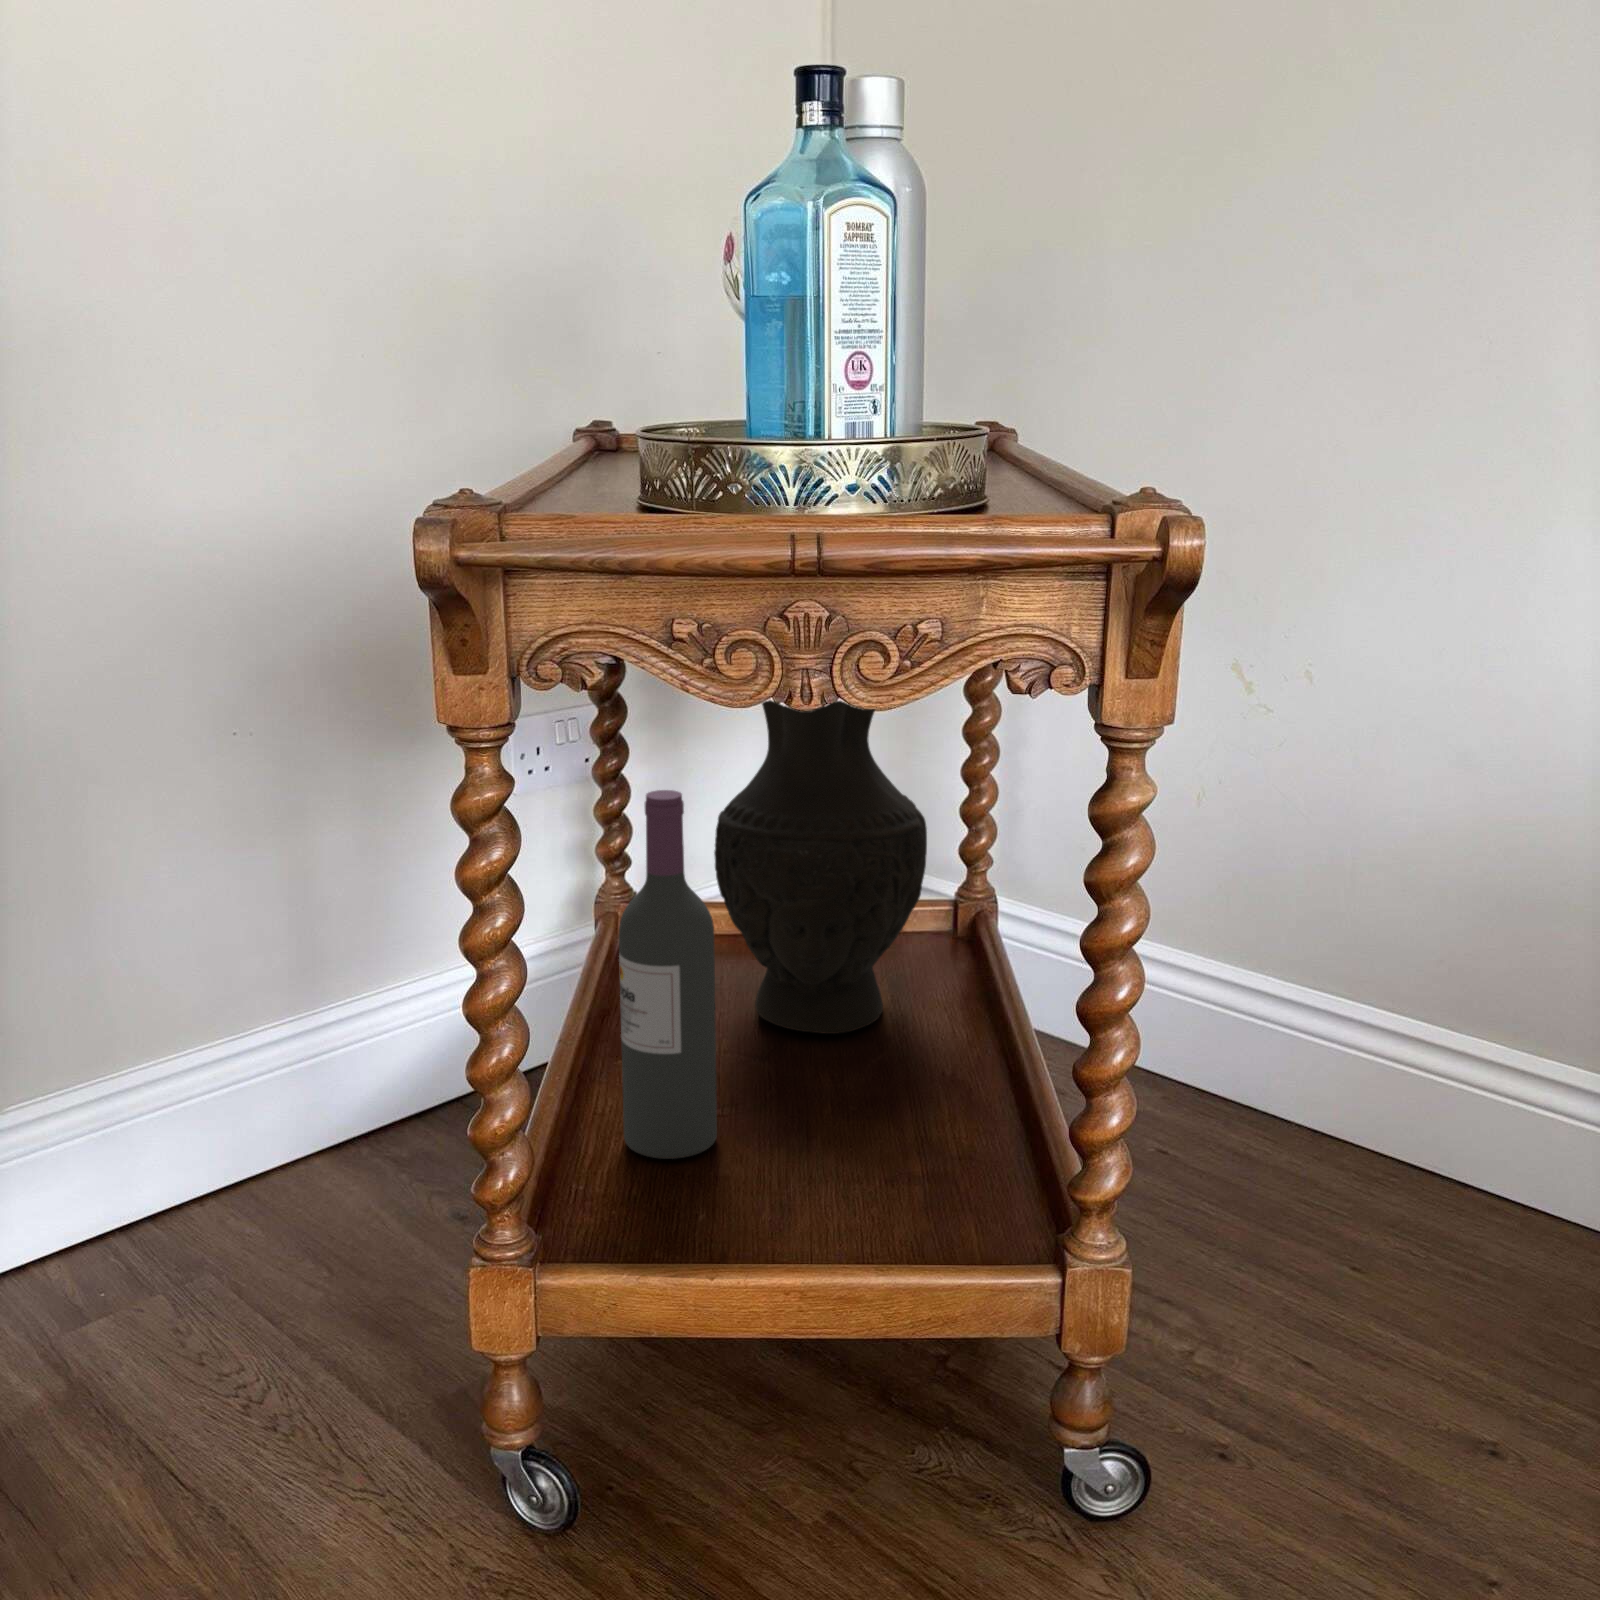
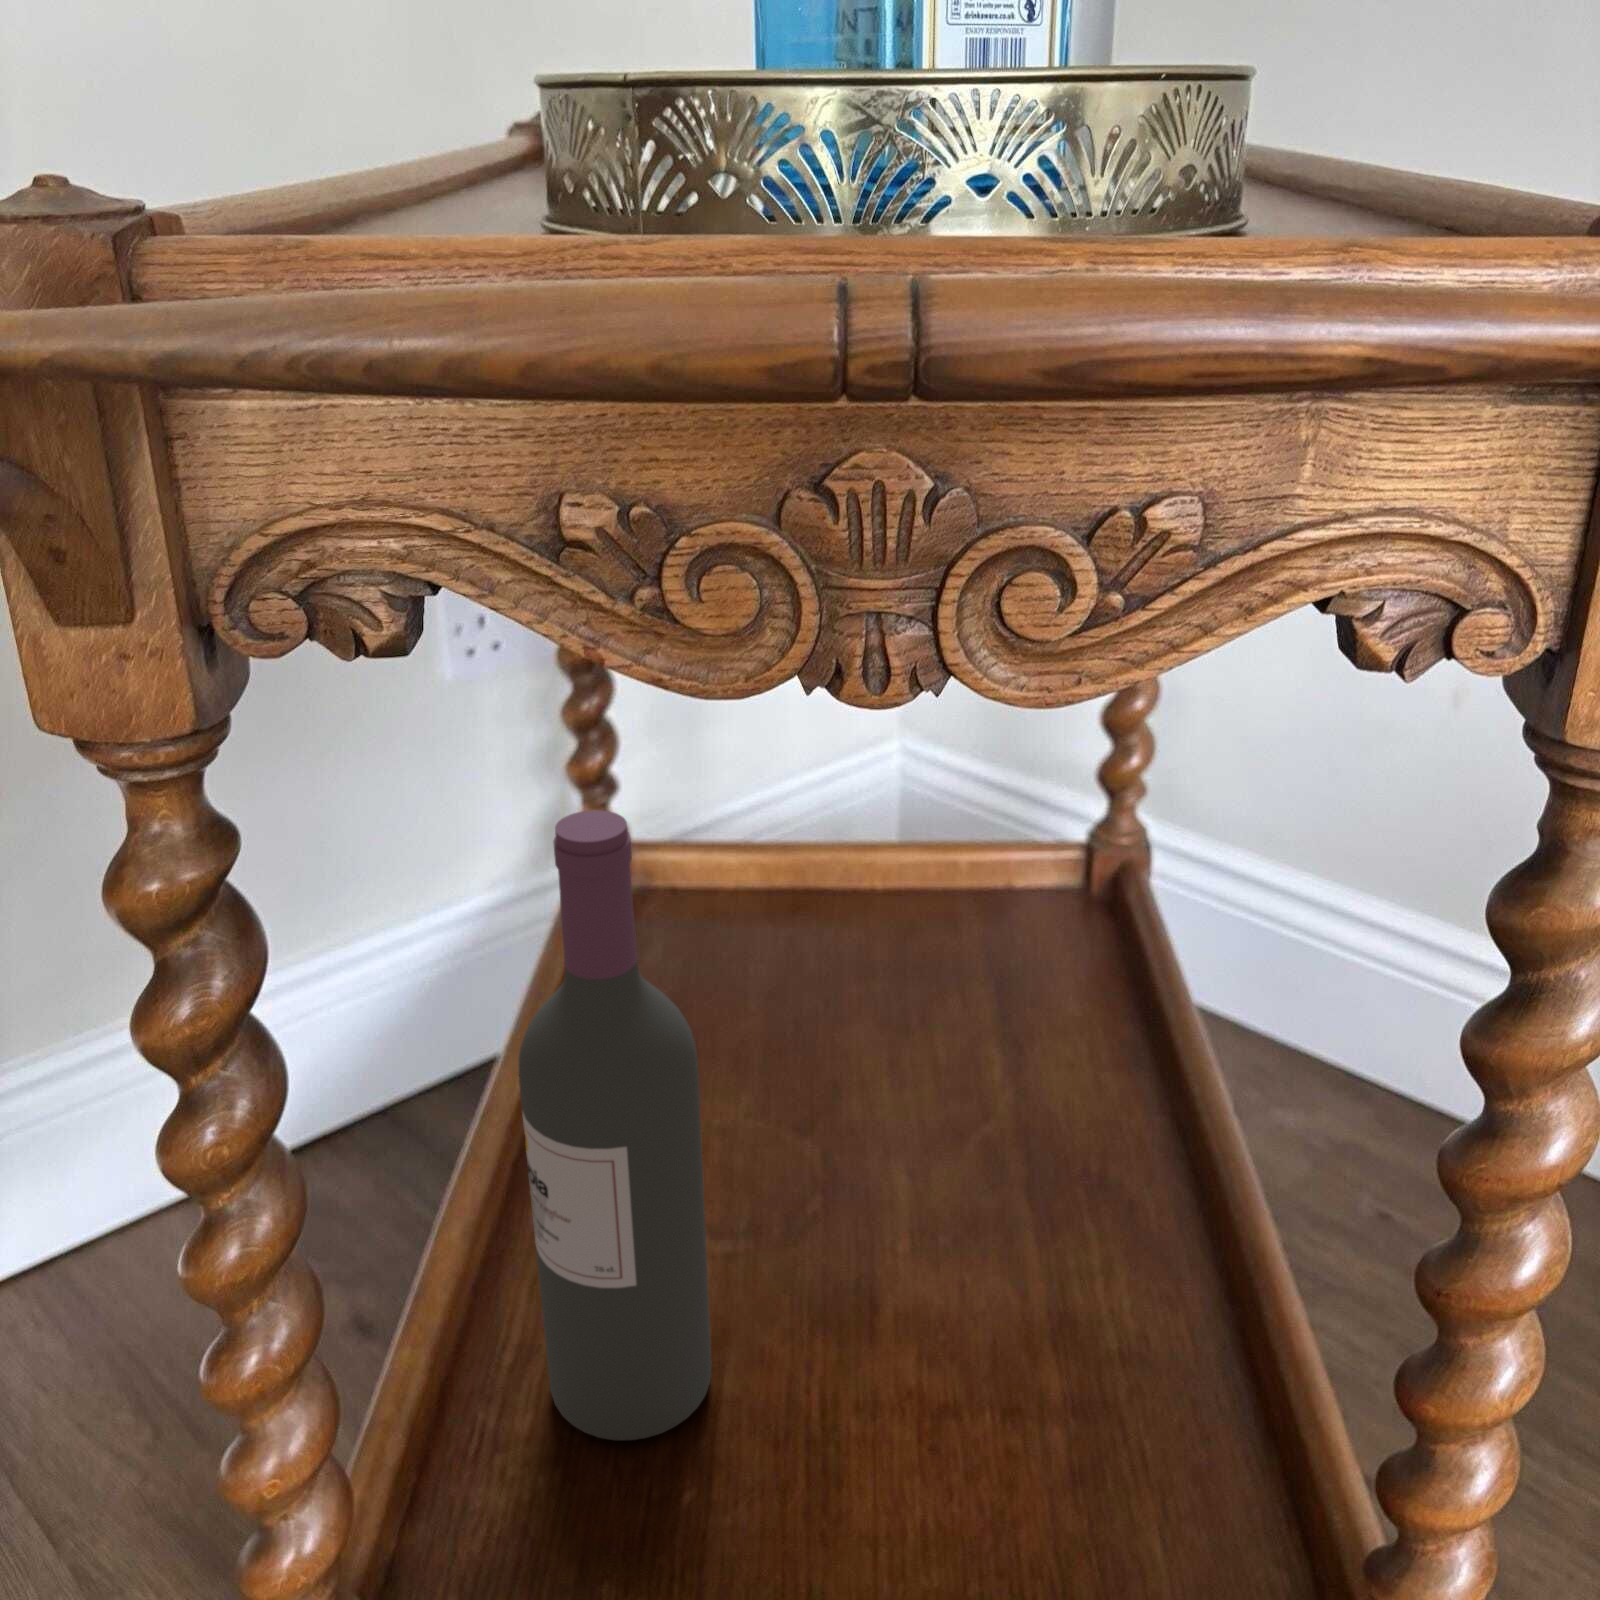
decorative vase: present [714,700,927,1034] -> none [723,449,1067,1115]

